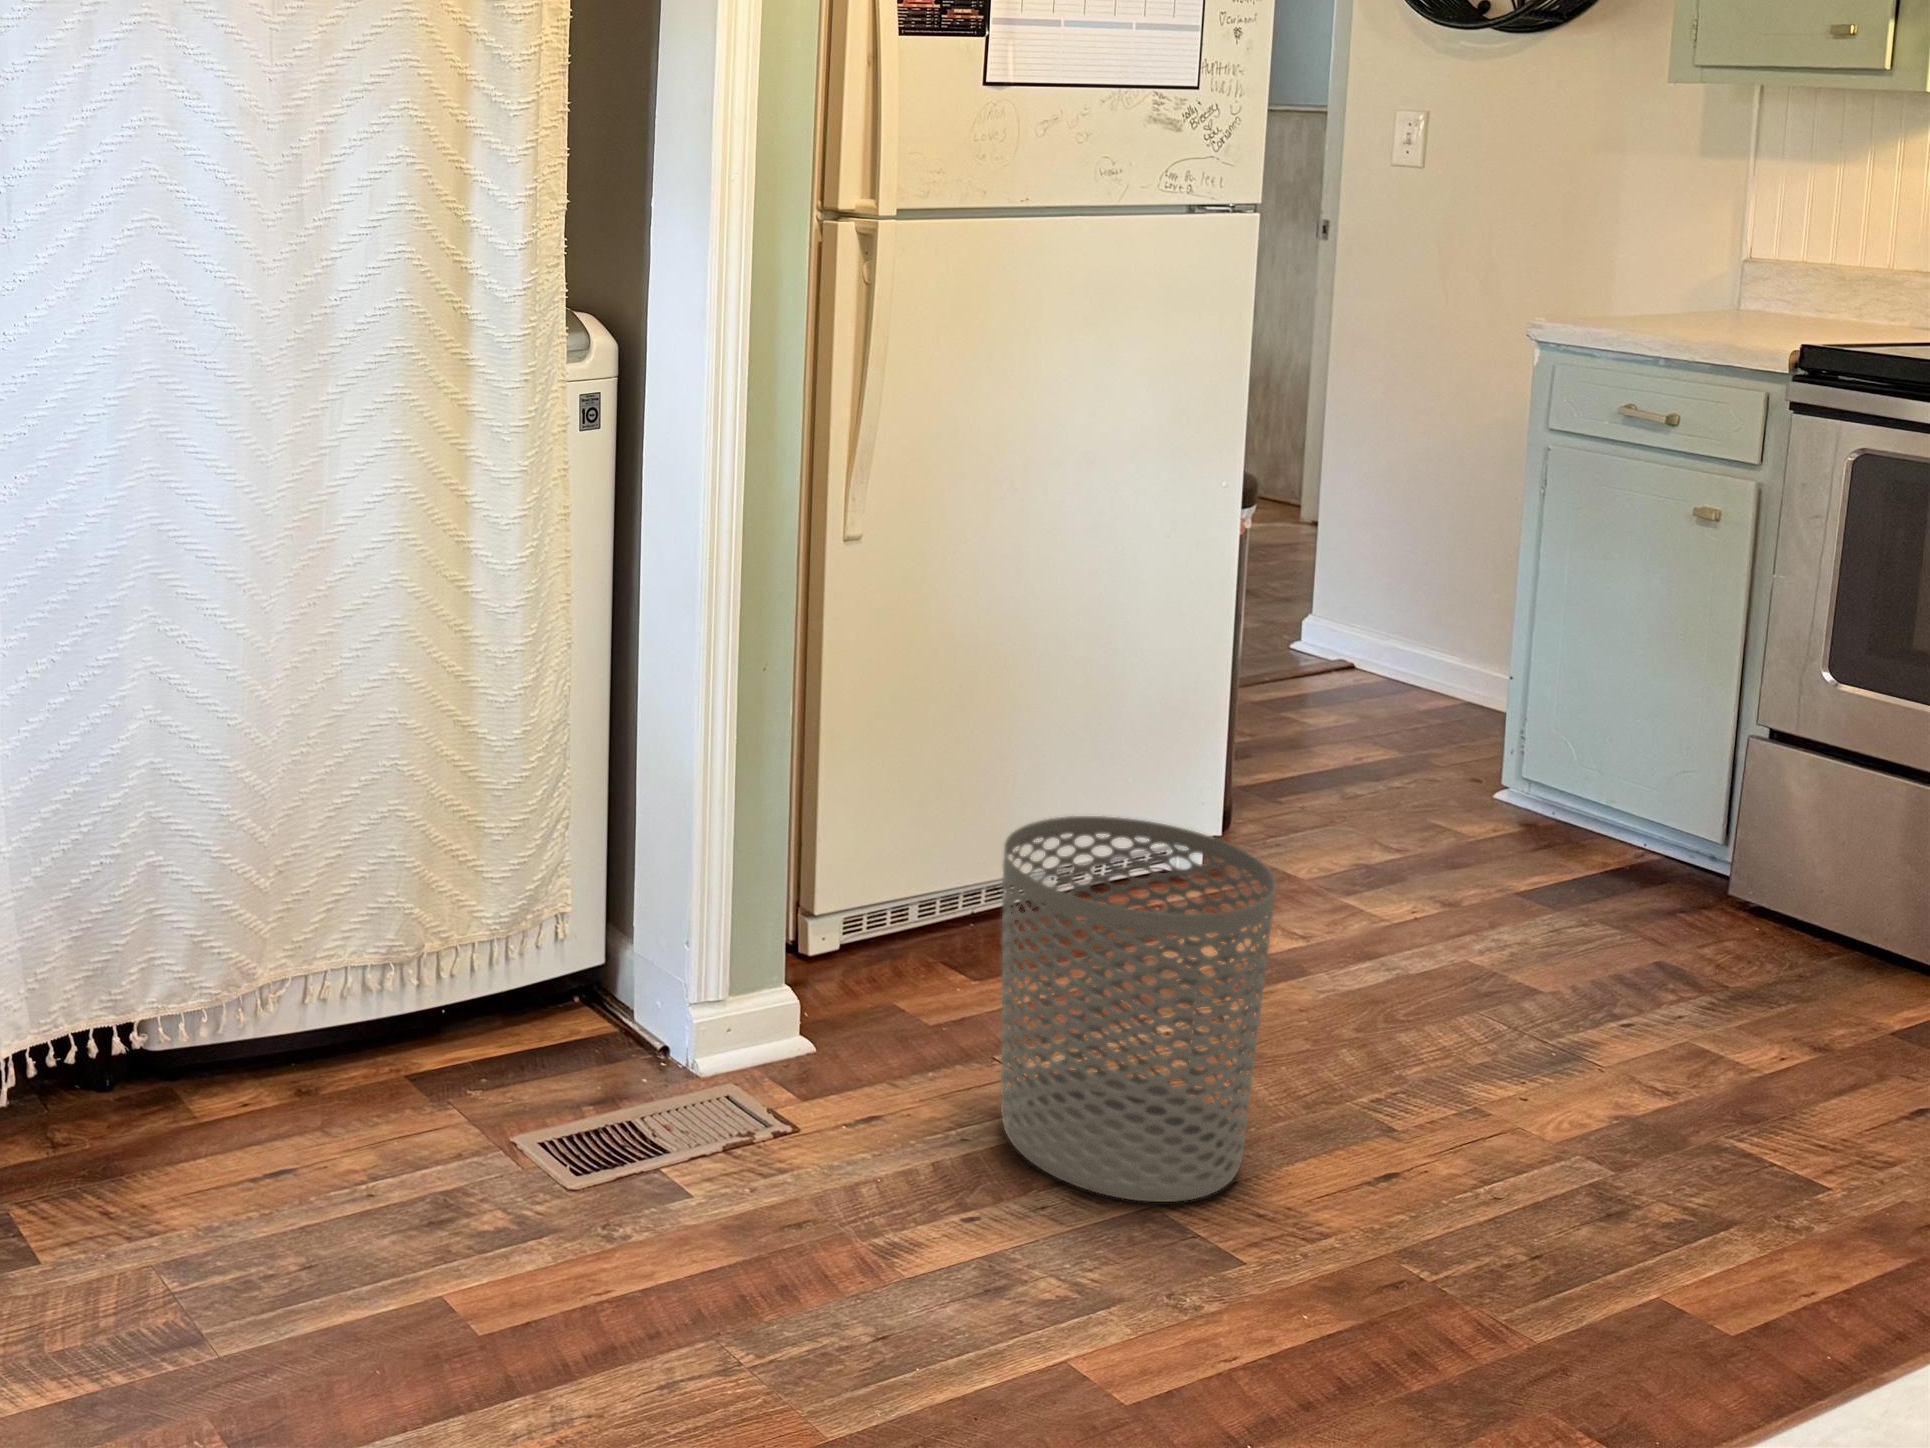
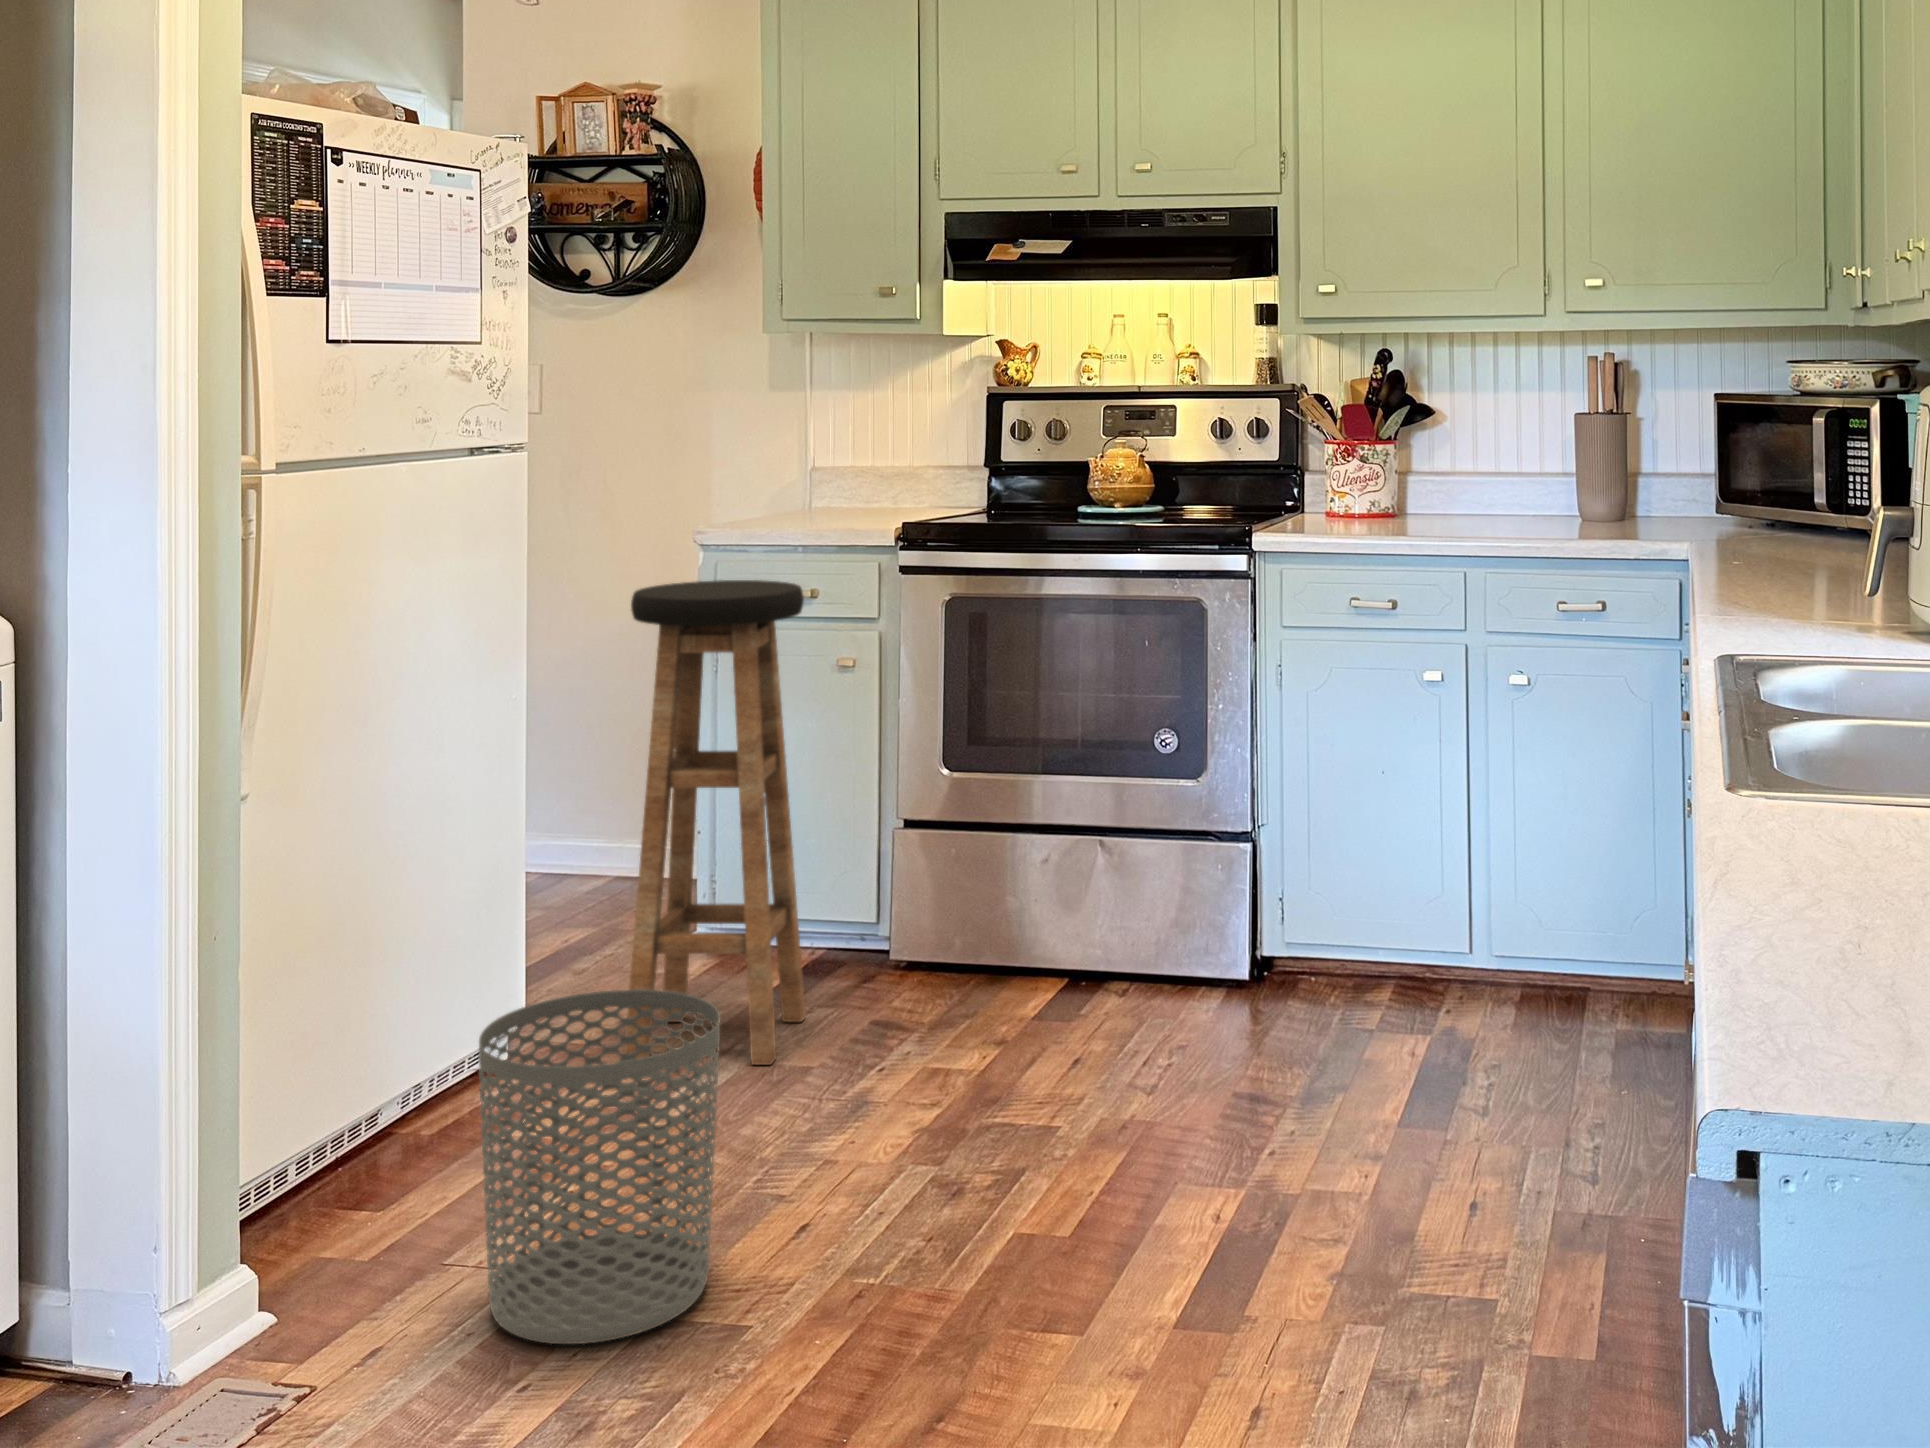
bar stool: none [1319,384,1604,974] -> present [624,580,806,1065]

